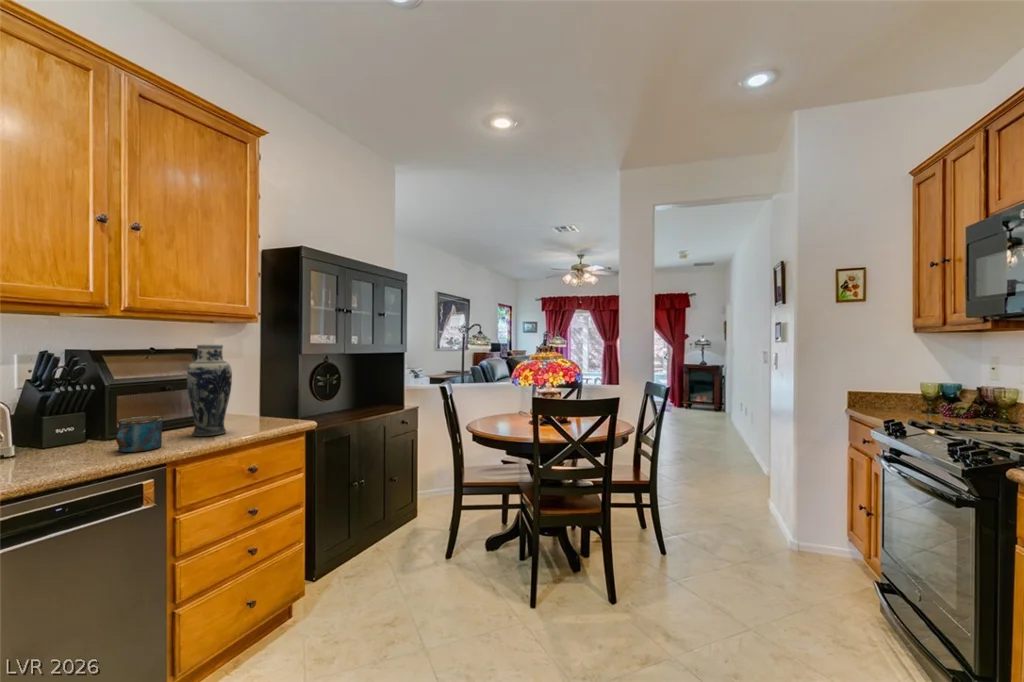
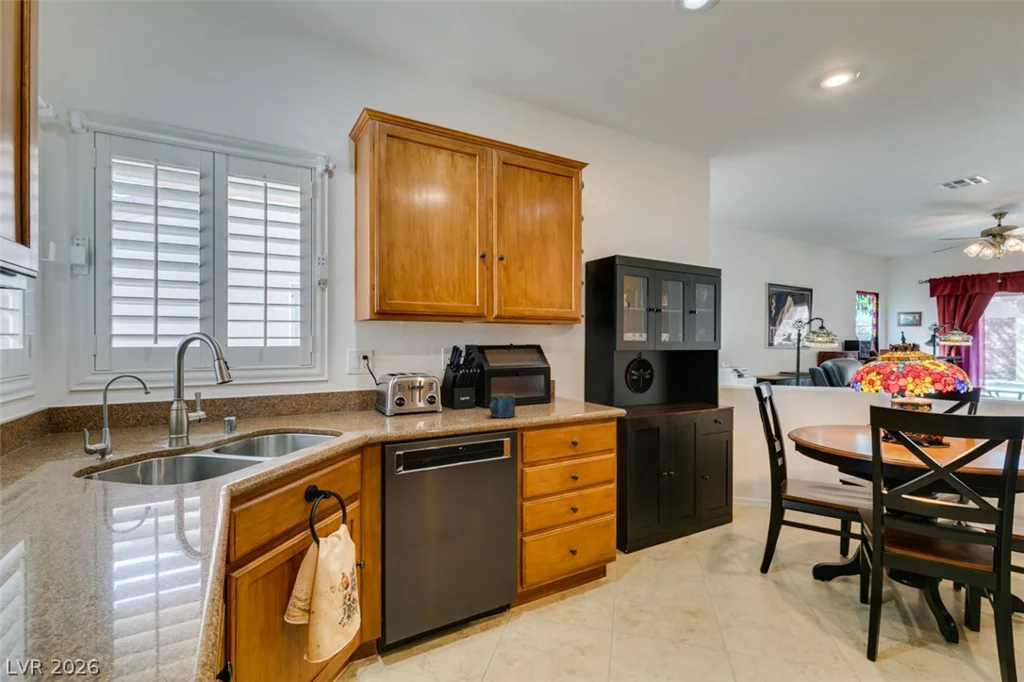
vase: present [187,344,232,436] -> none [531,342,560,412]

